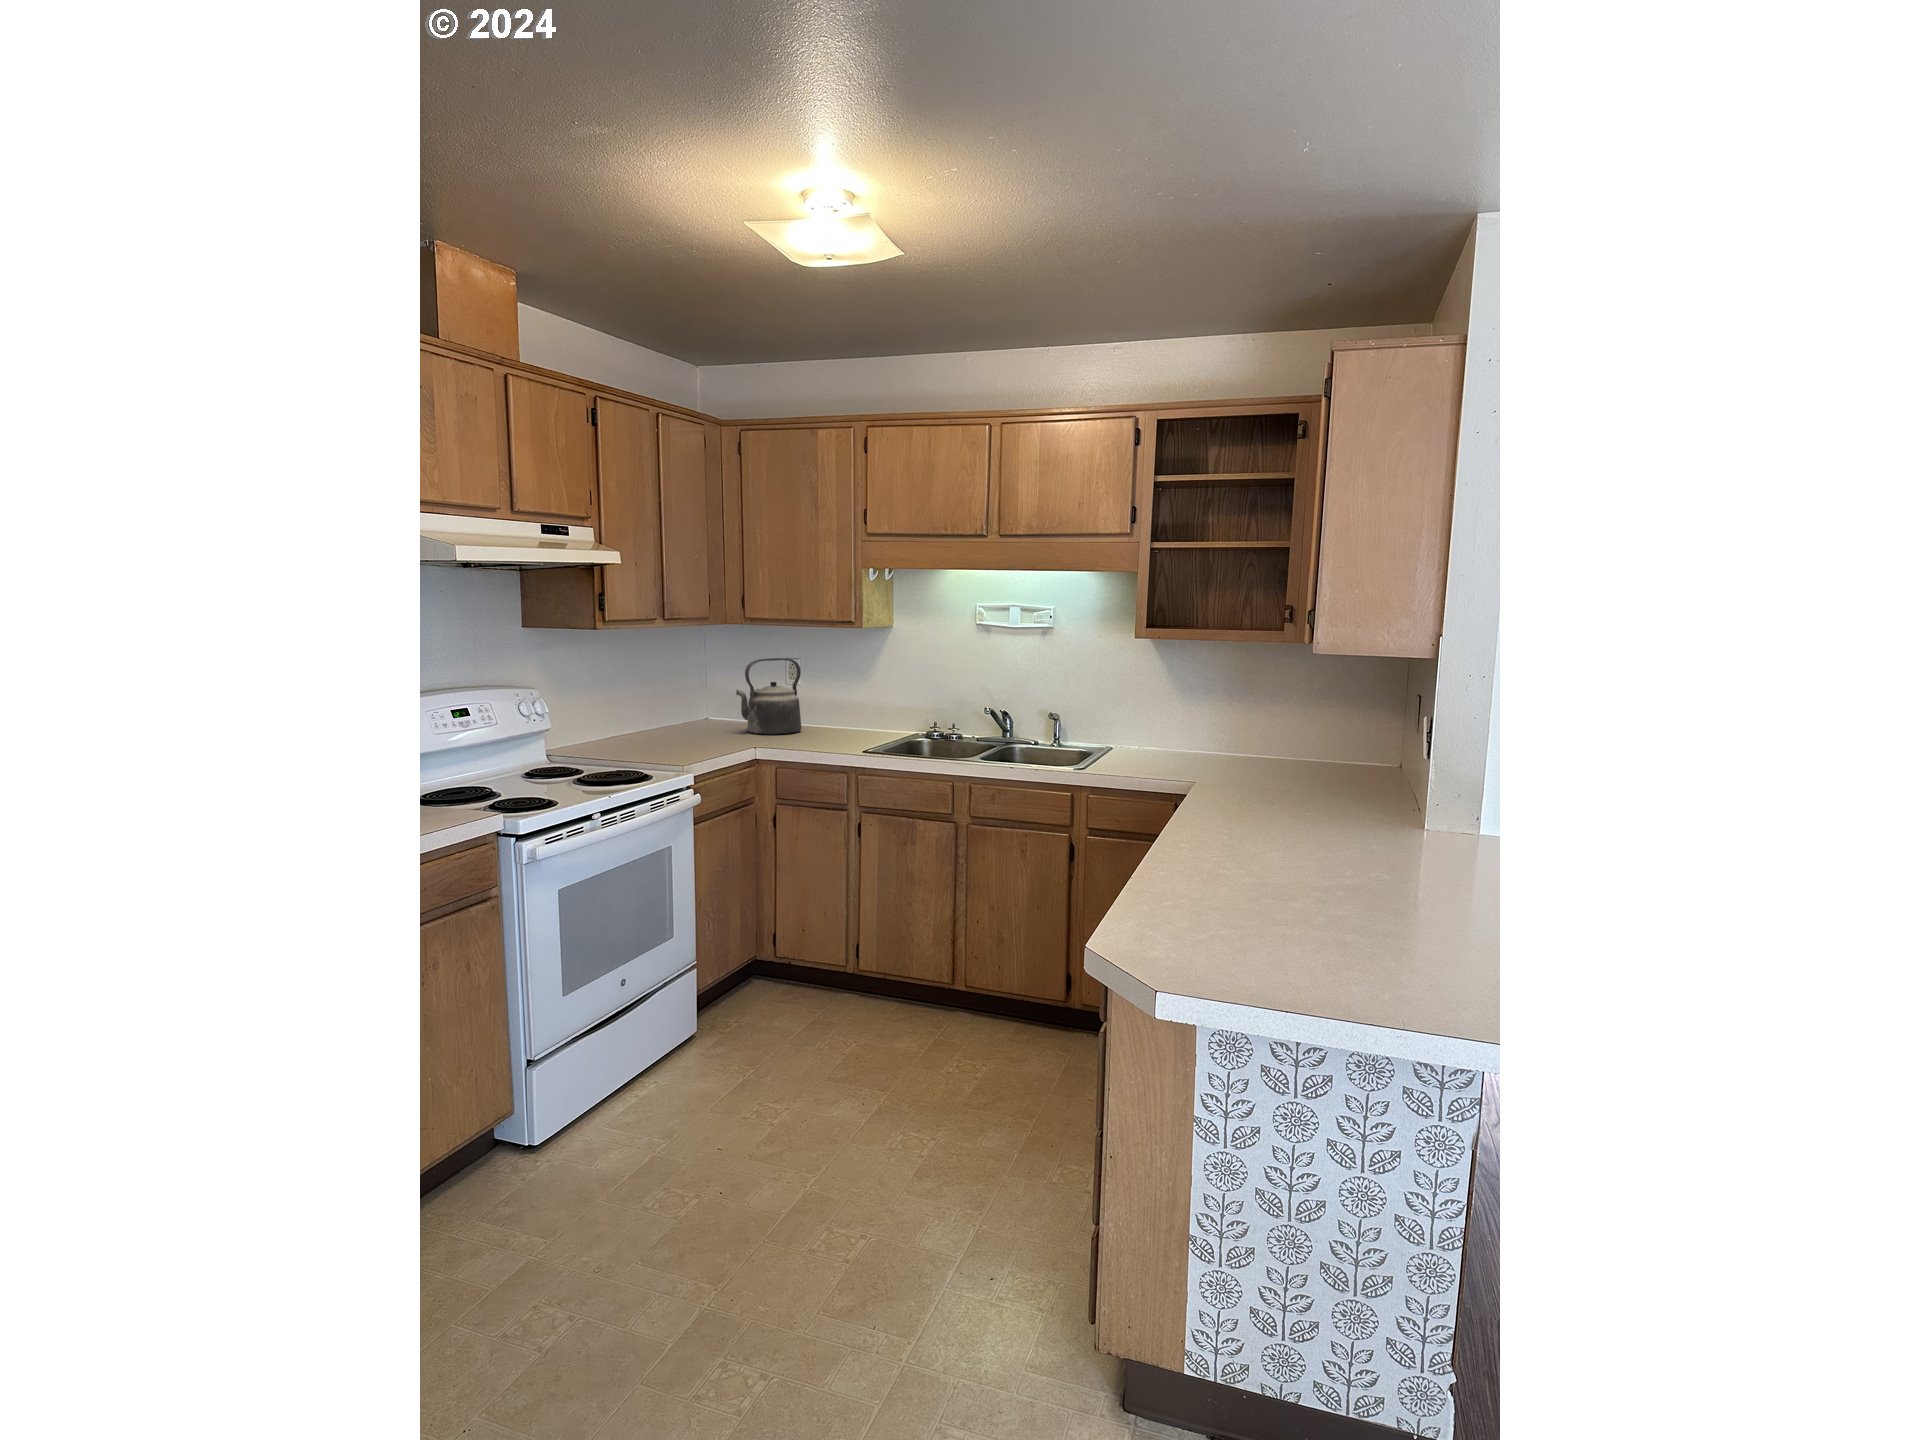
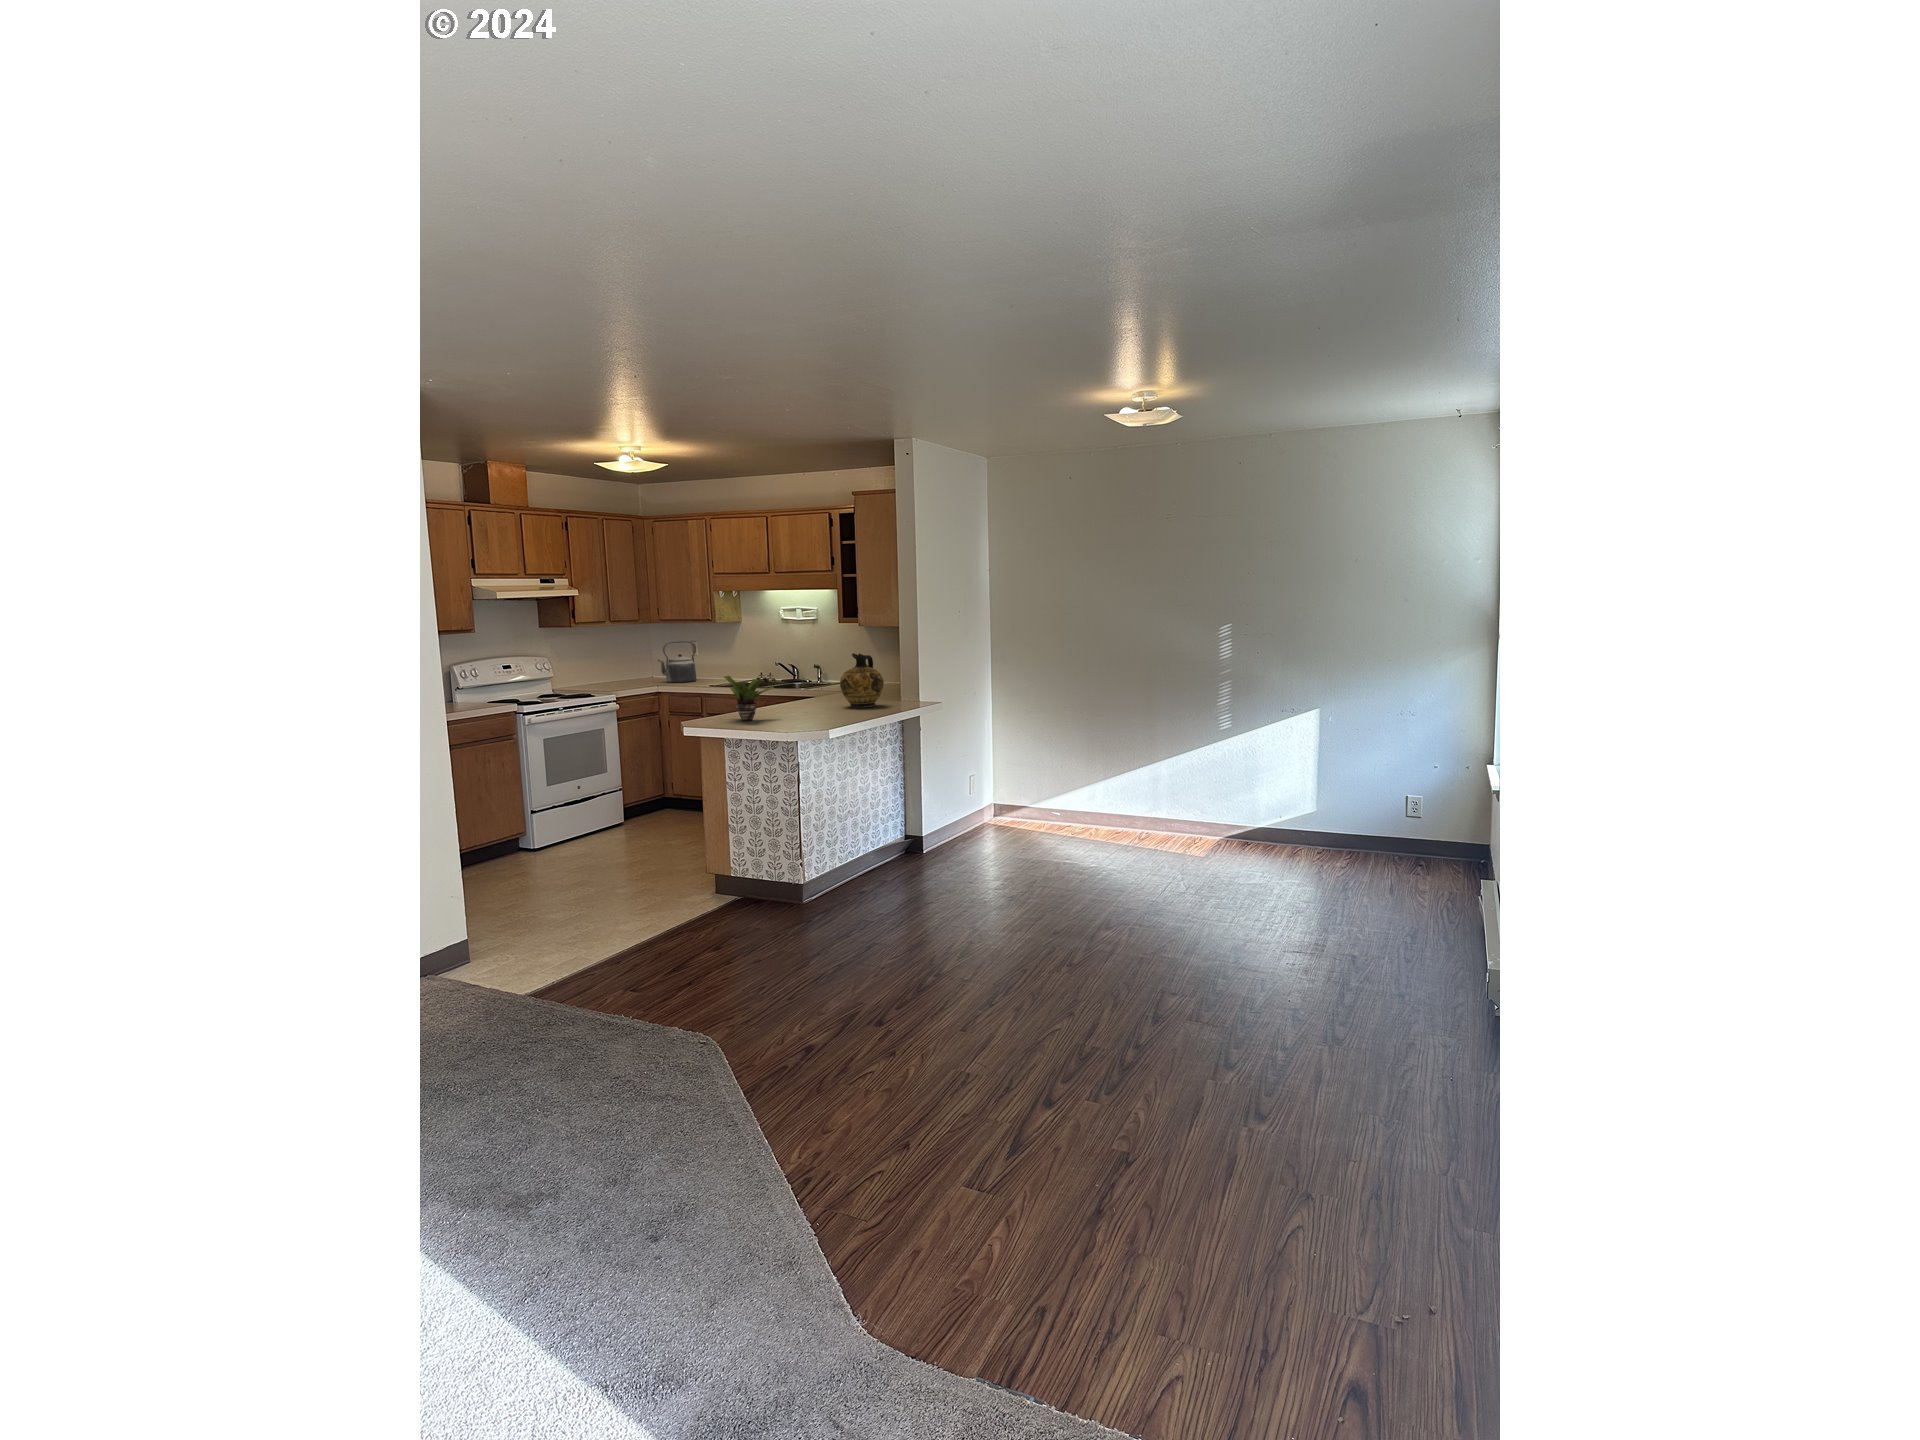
ceramic jug: none [1317,720,1431,851] -> present [840,653,884,708]
potted plant: none [1159,795,1317,929] -> present [724,676,774,721]

